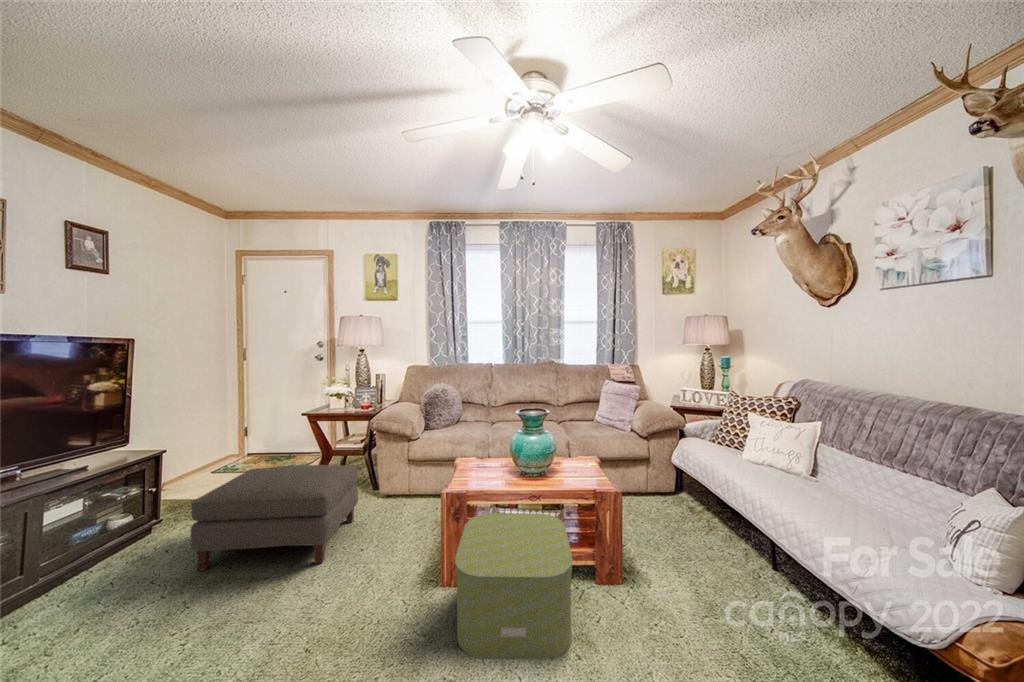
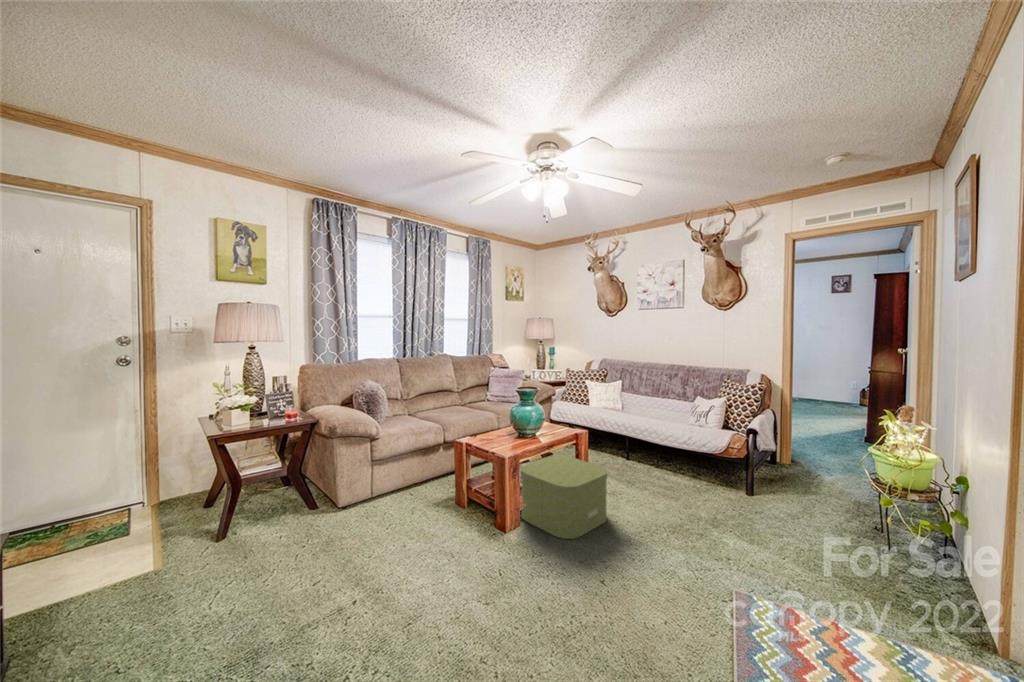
ottoman: present [190,465,358,571] -> none [217,472,395,626]

